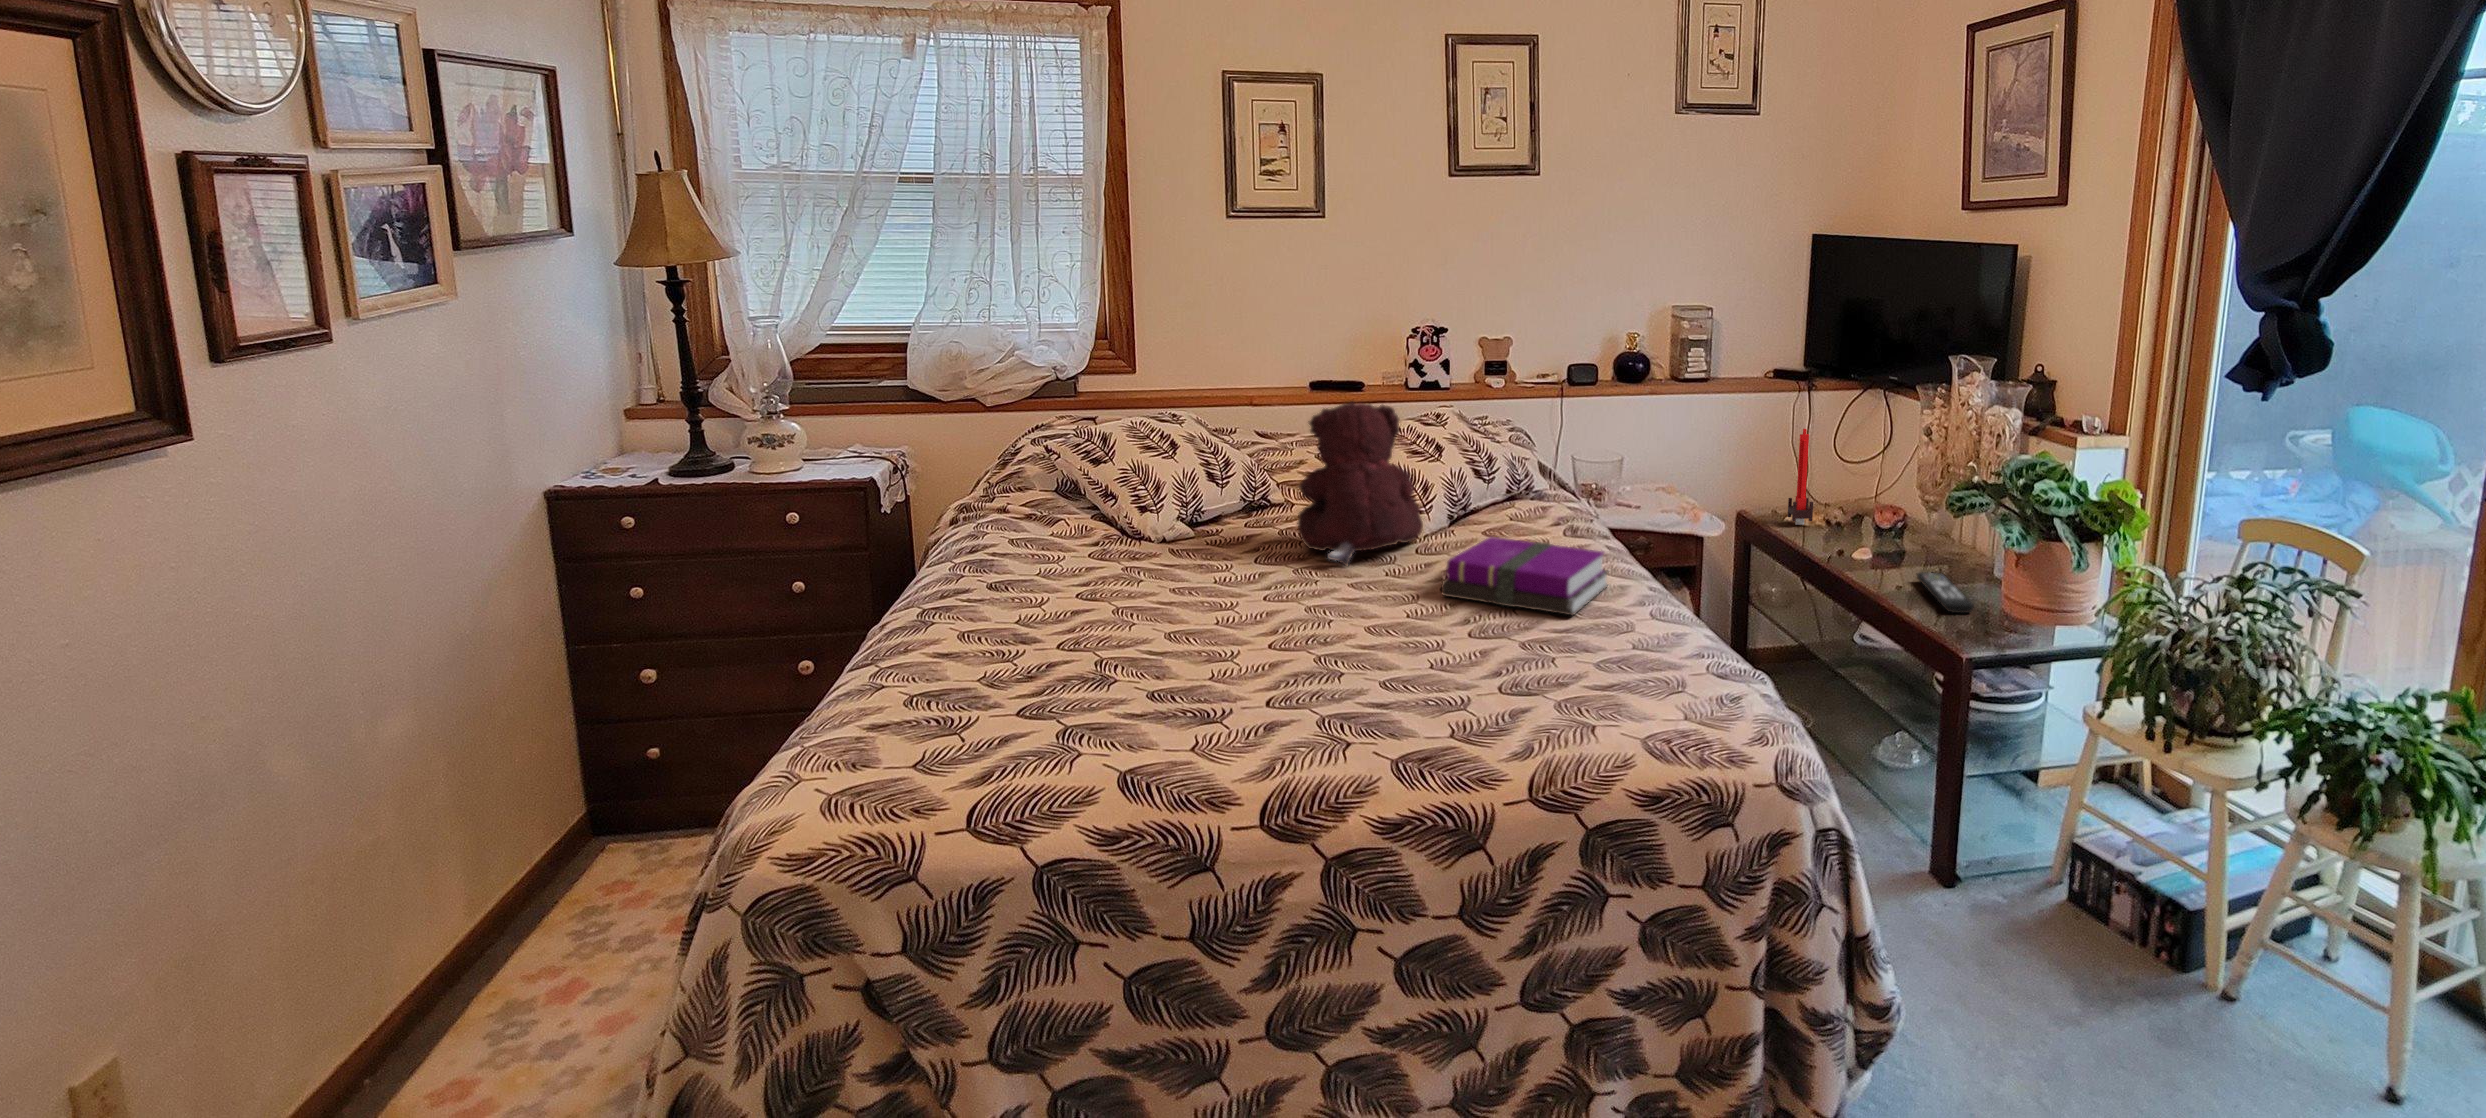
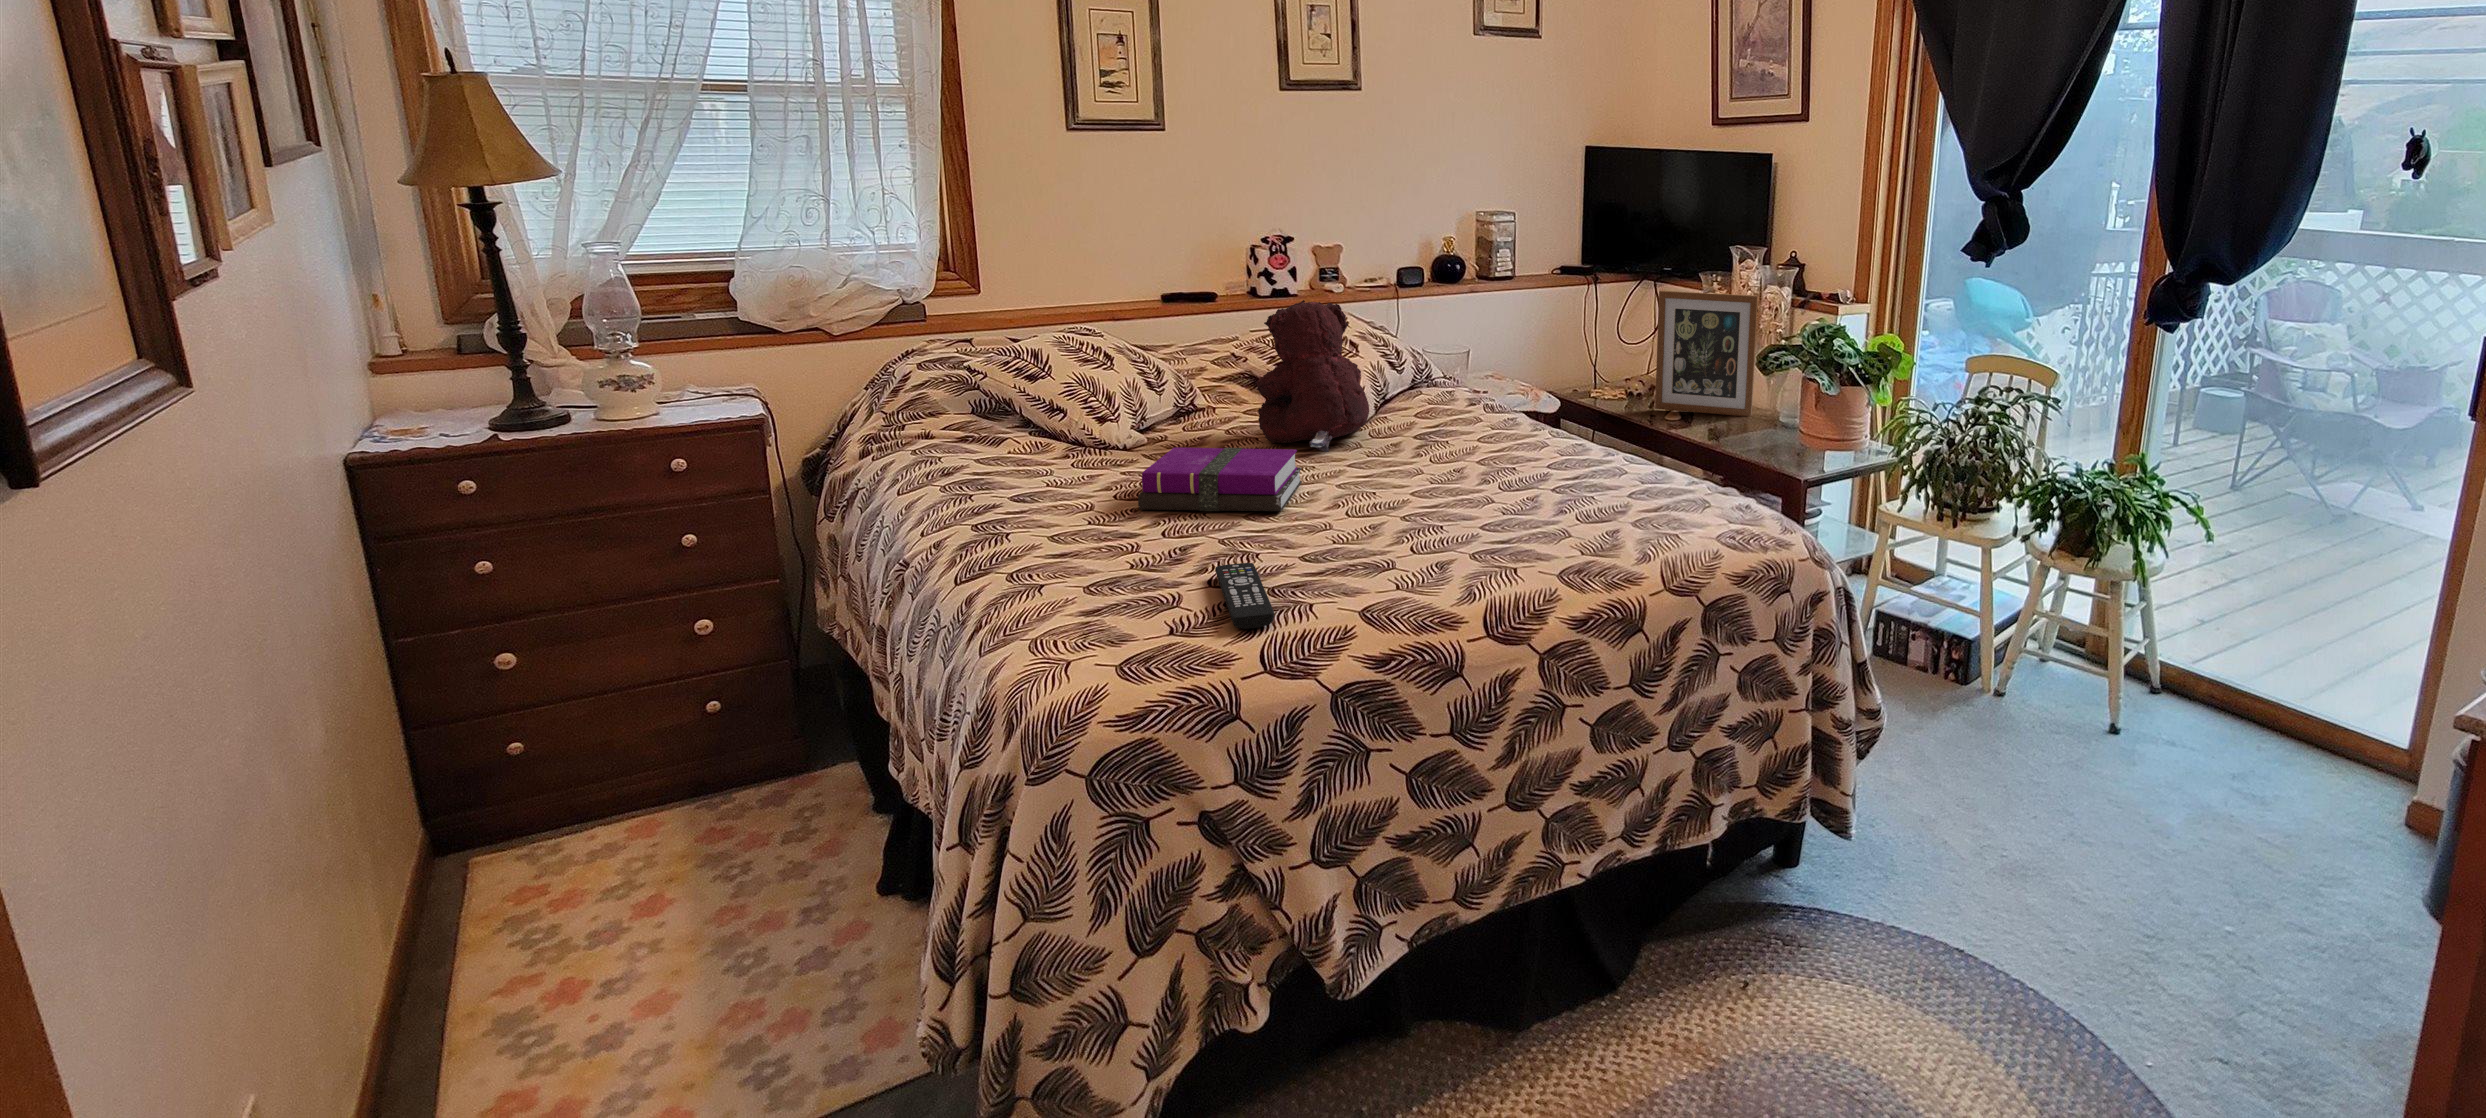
picture frame: none [1834,406,1960,570] -> present [1655,291,1758,416]
candle: present [1788,429,1813,525] -> none [1599,314,1622,397]
notebook: present [1441,537,1608,615] -> present [1138,447,1302,511]
remote control: present [1917,572,1974,613] -> present [1215,563,1274,629]

